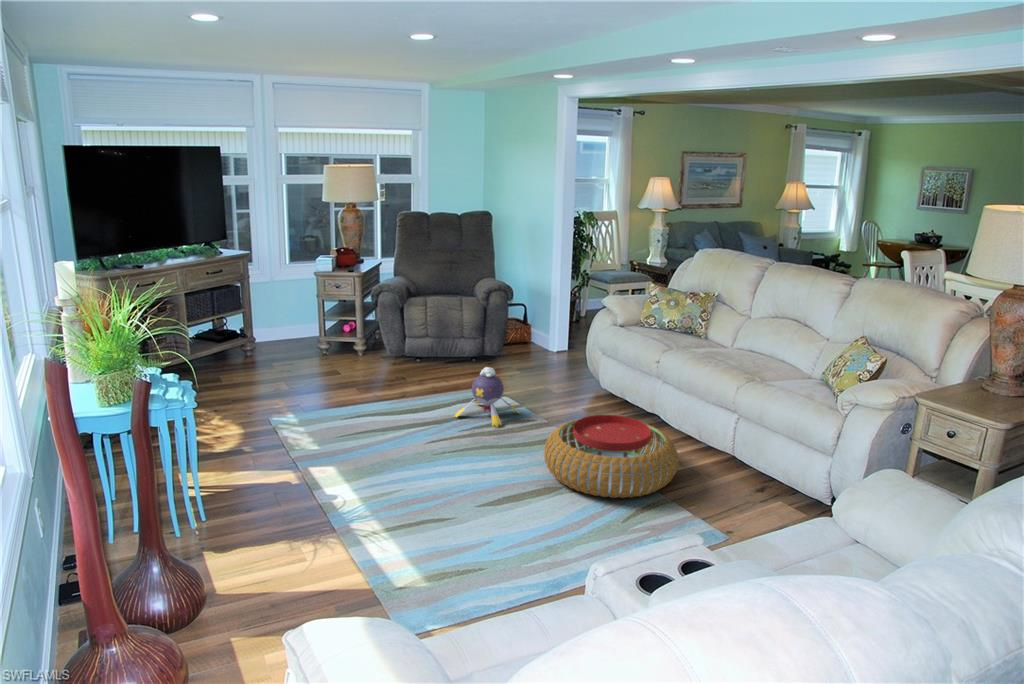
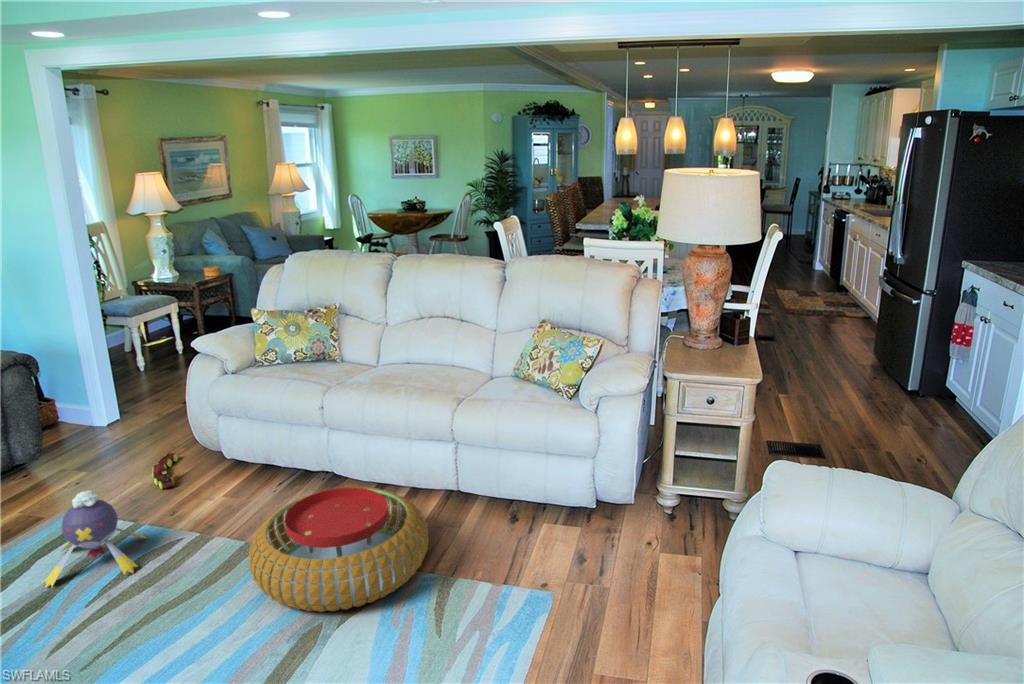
toy train: none [551,374,578,393] -> present [152,453,178,489]

